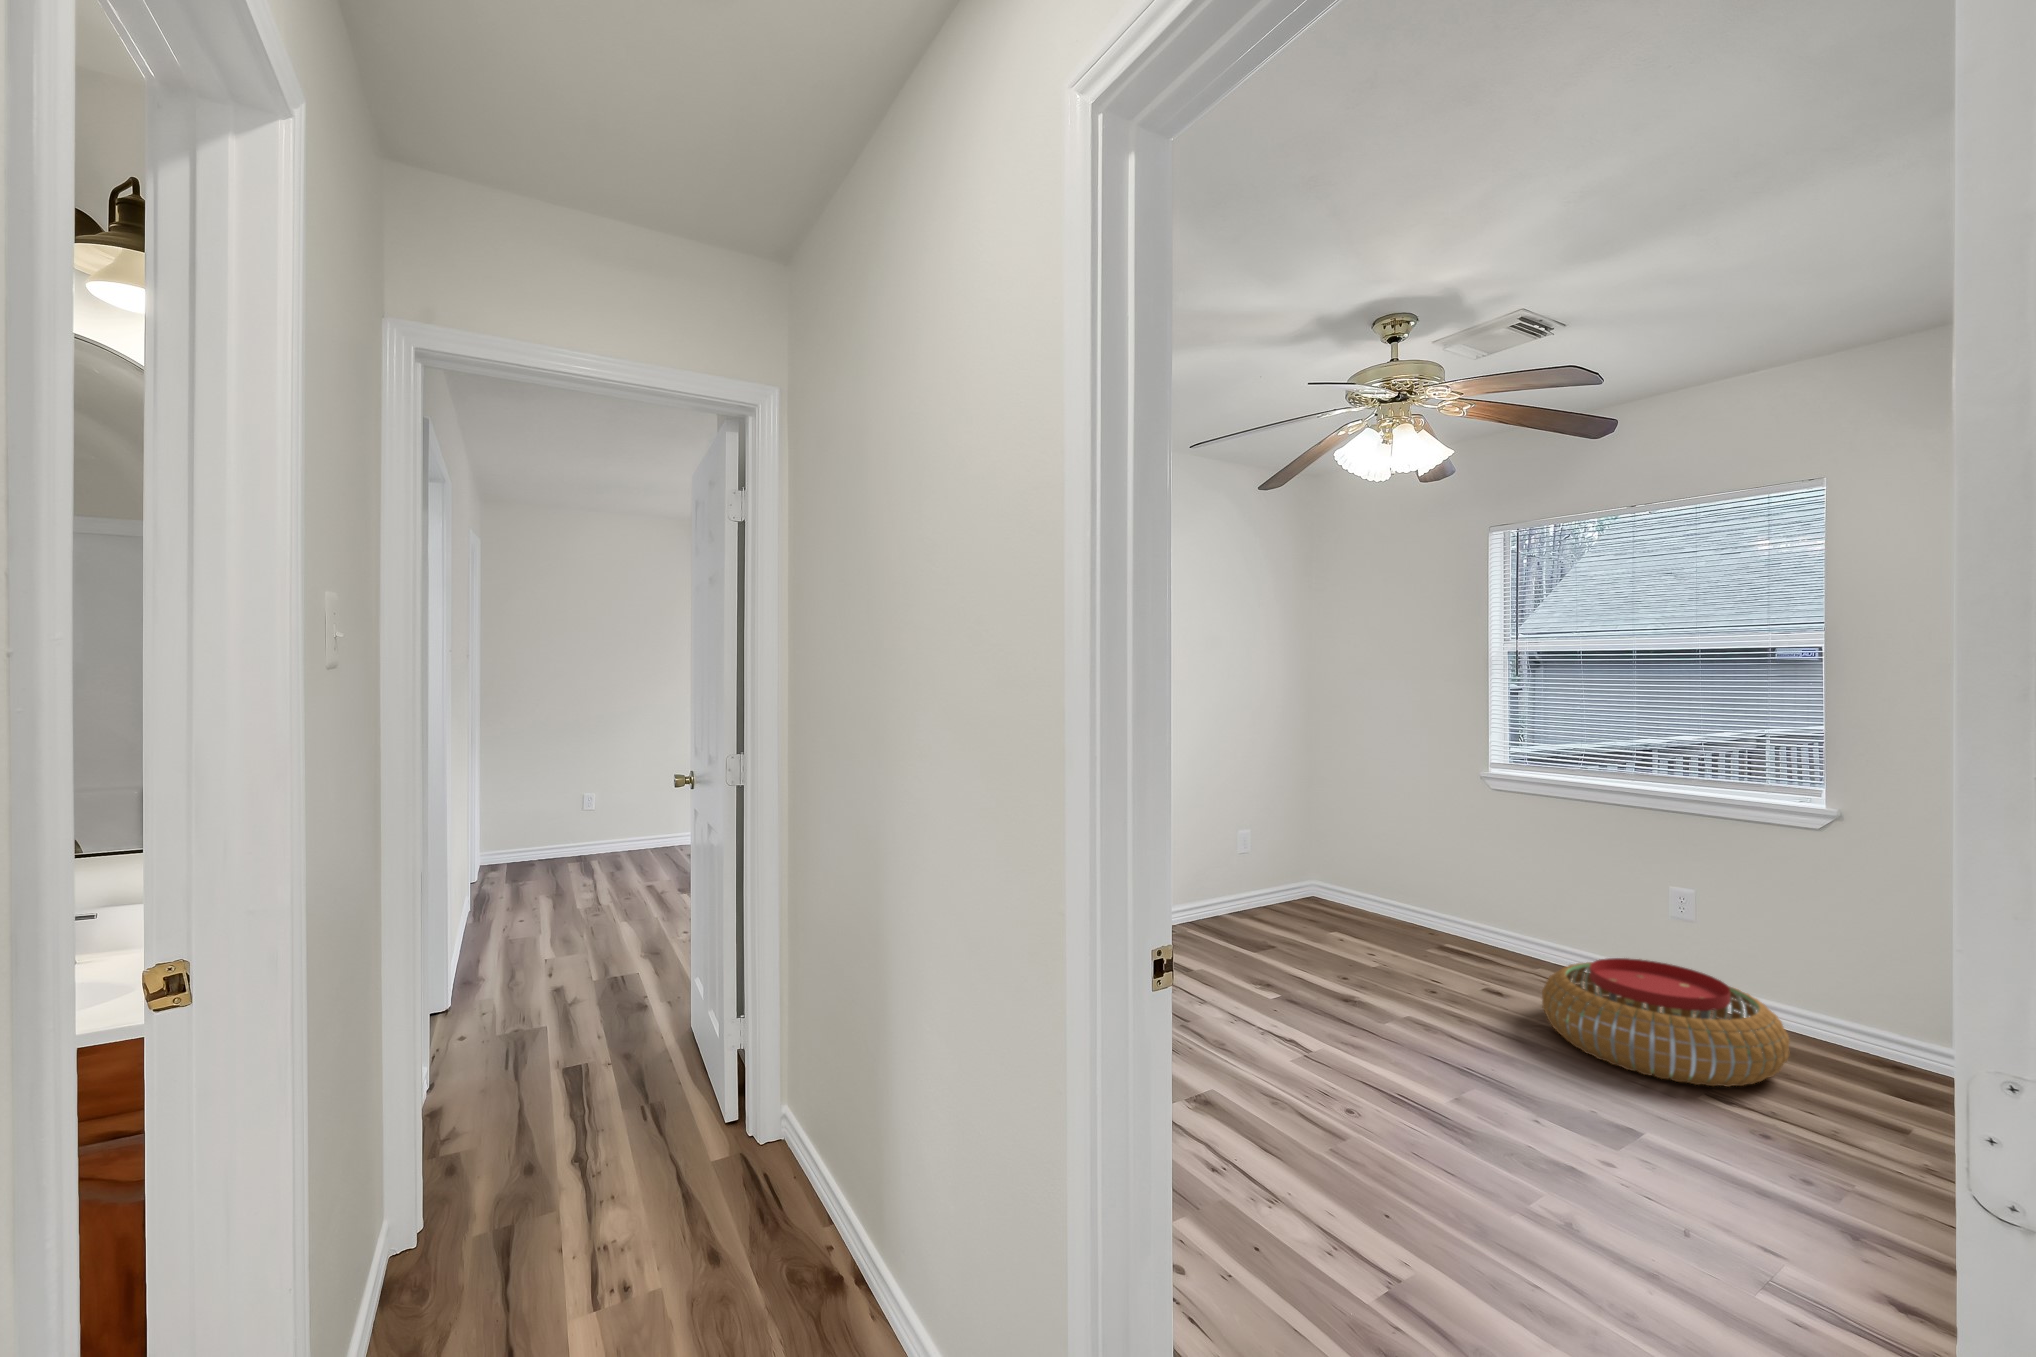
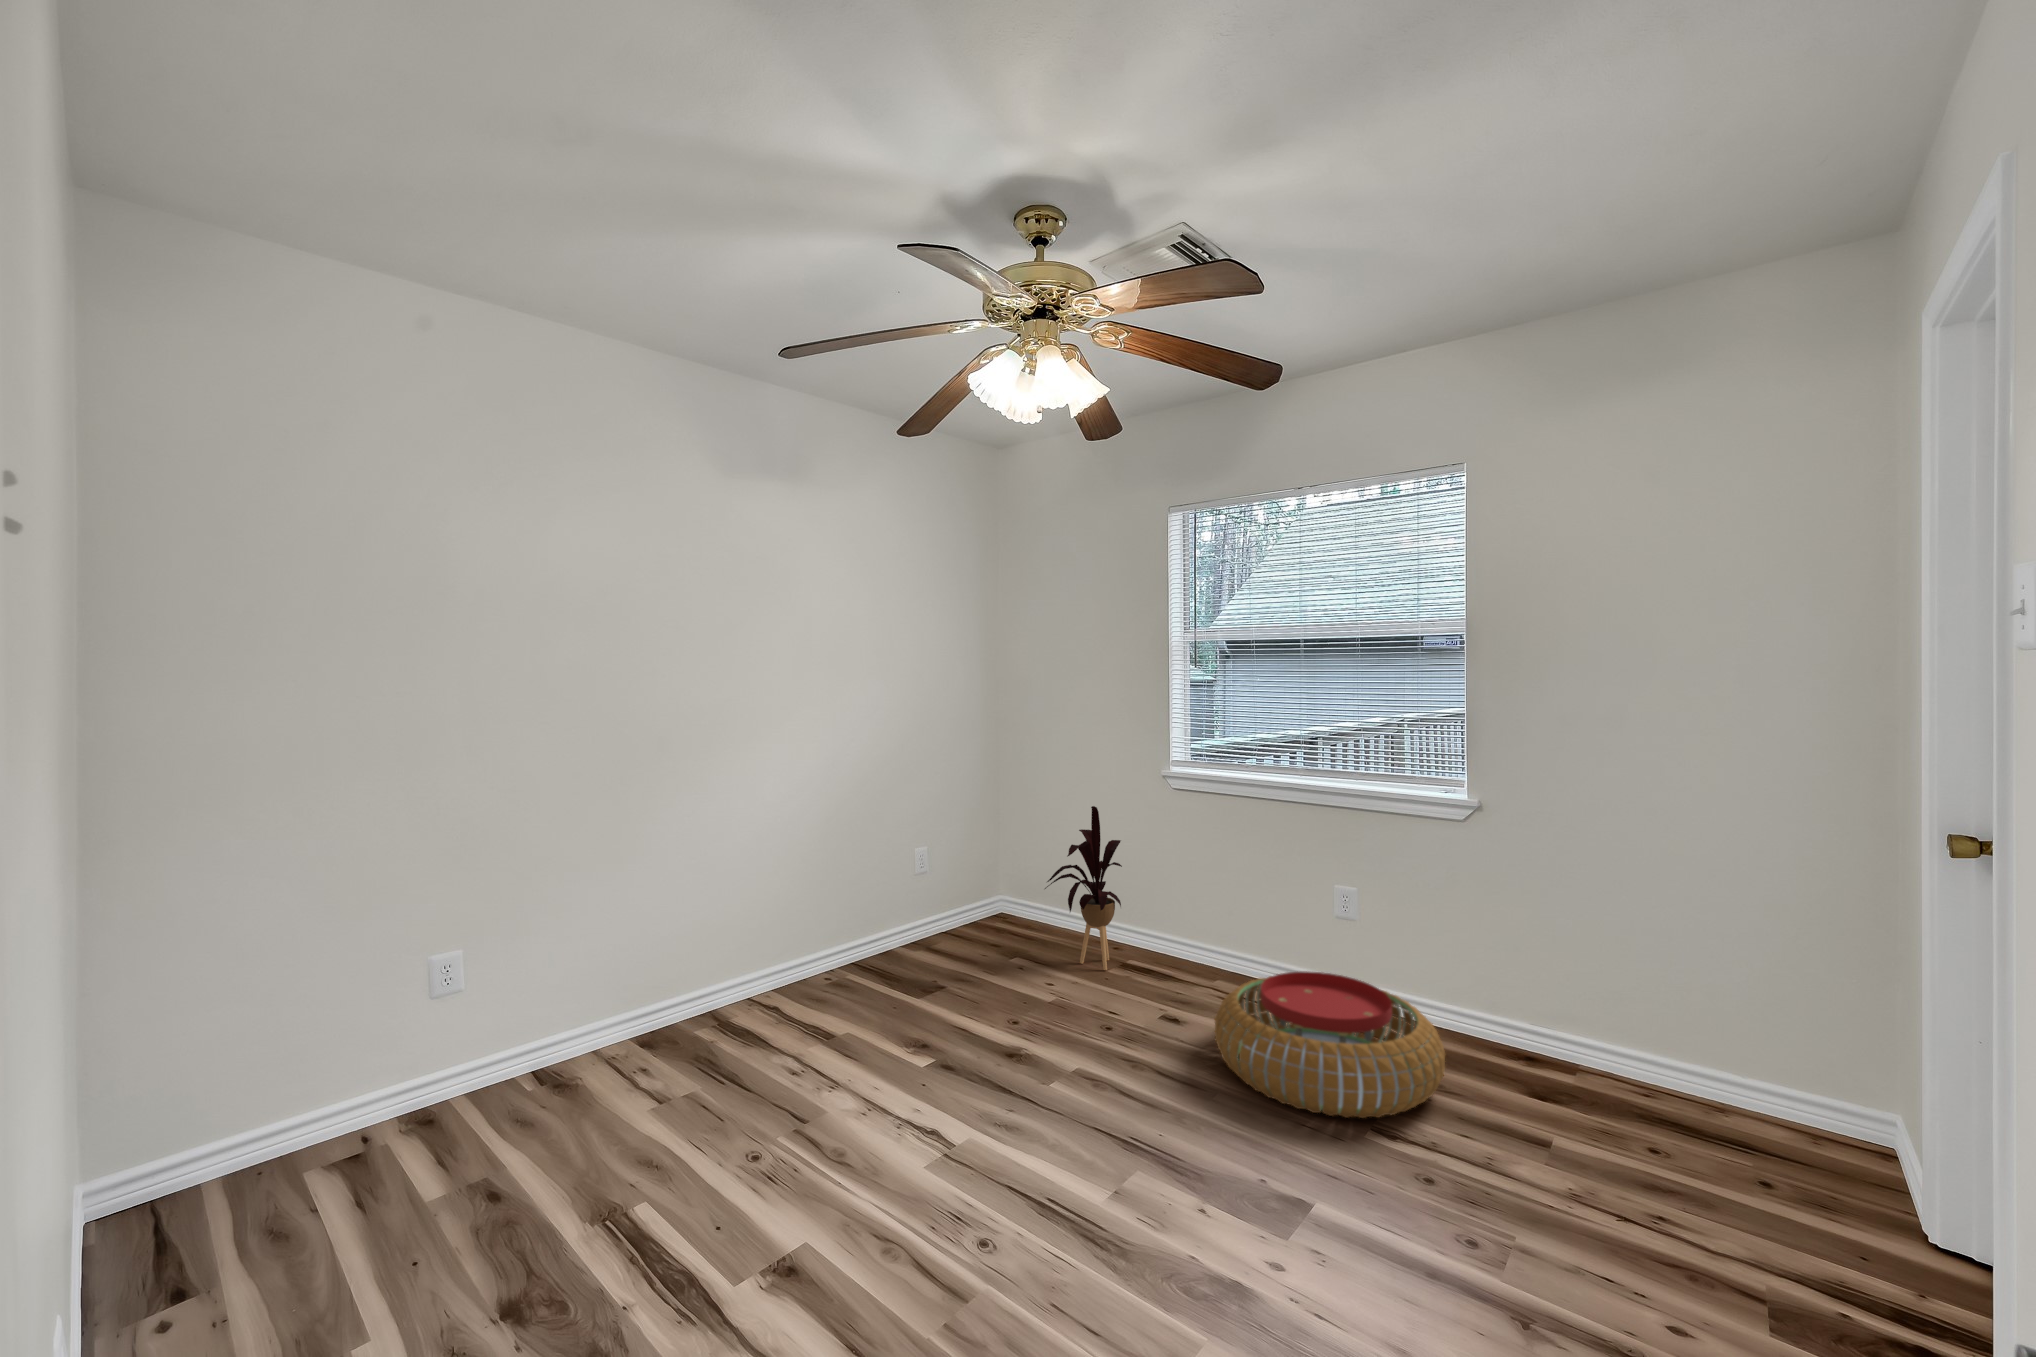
house plant: none [1364,800,1443,949] -> present [1045,806,1122,970]

